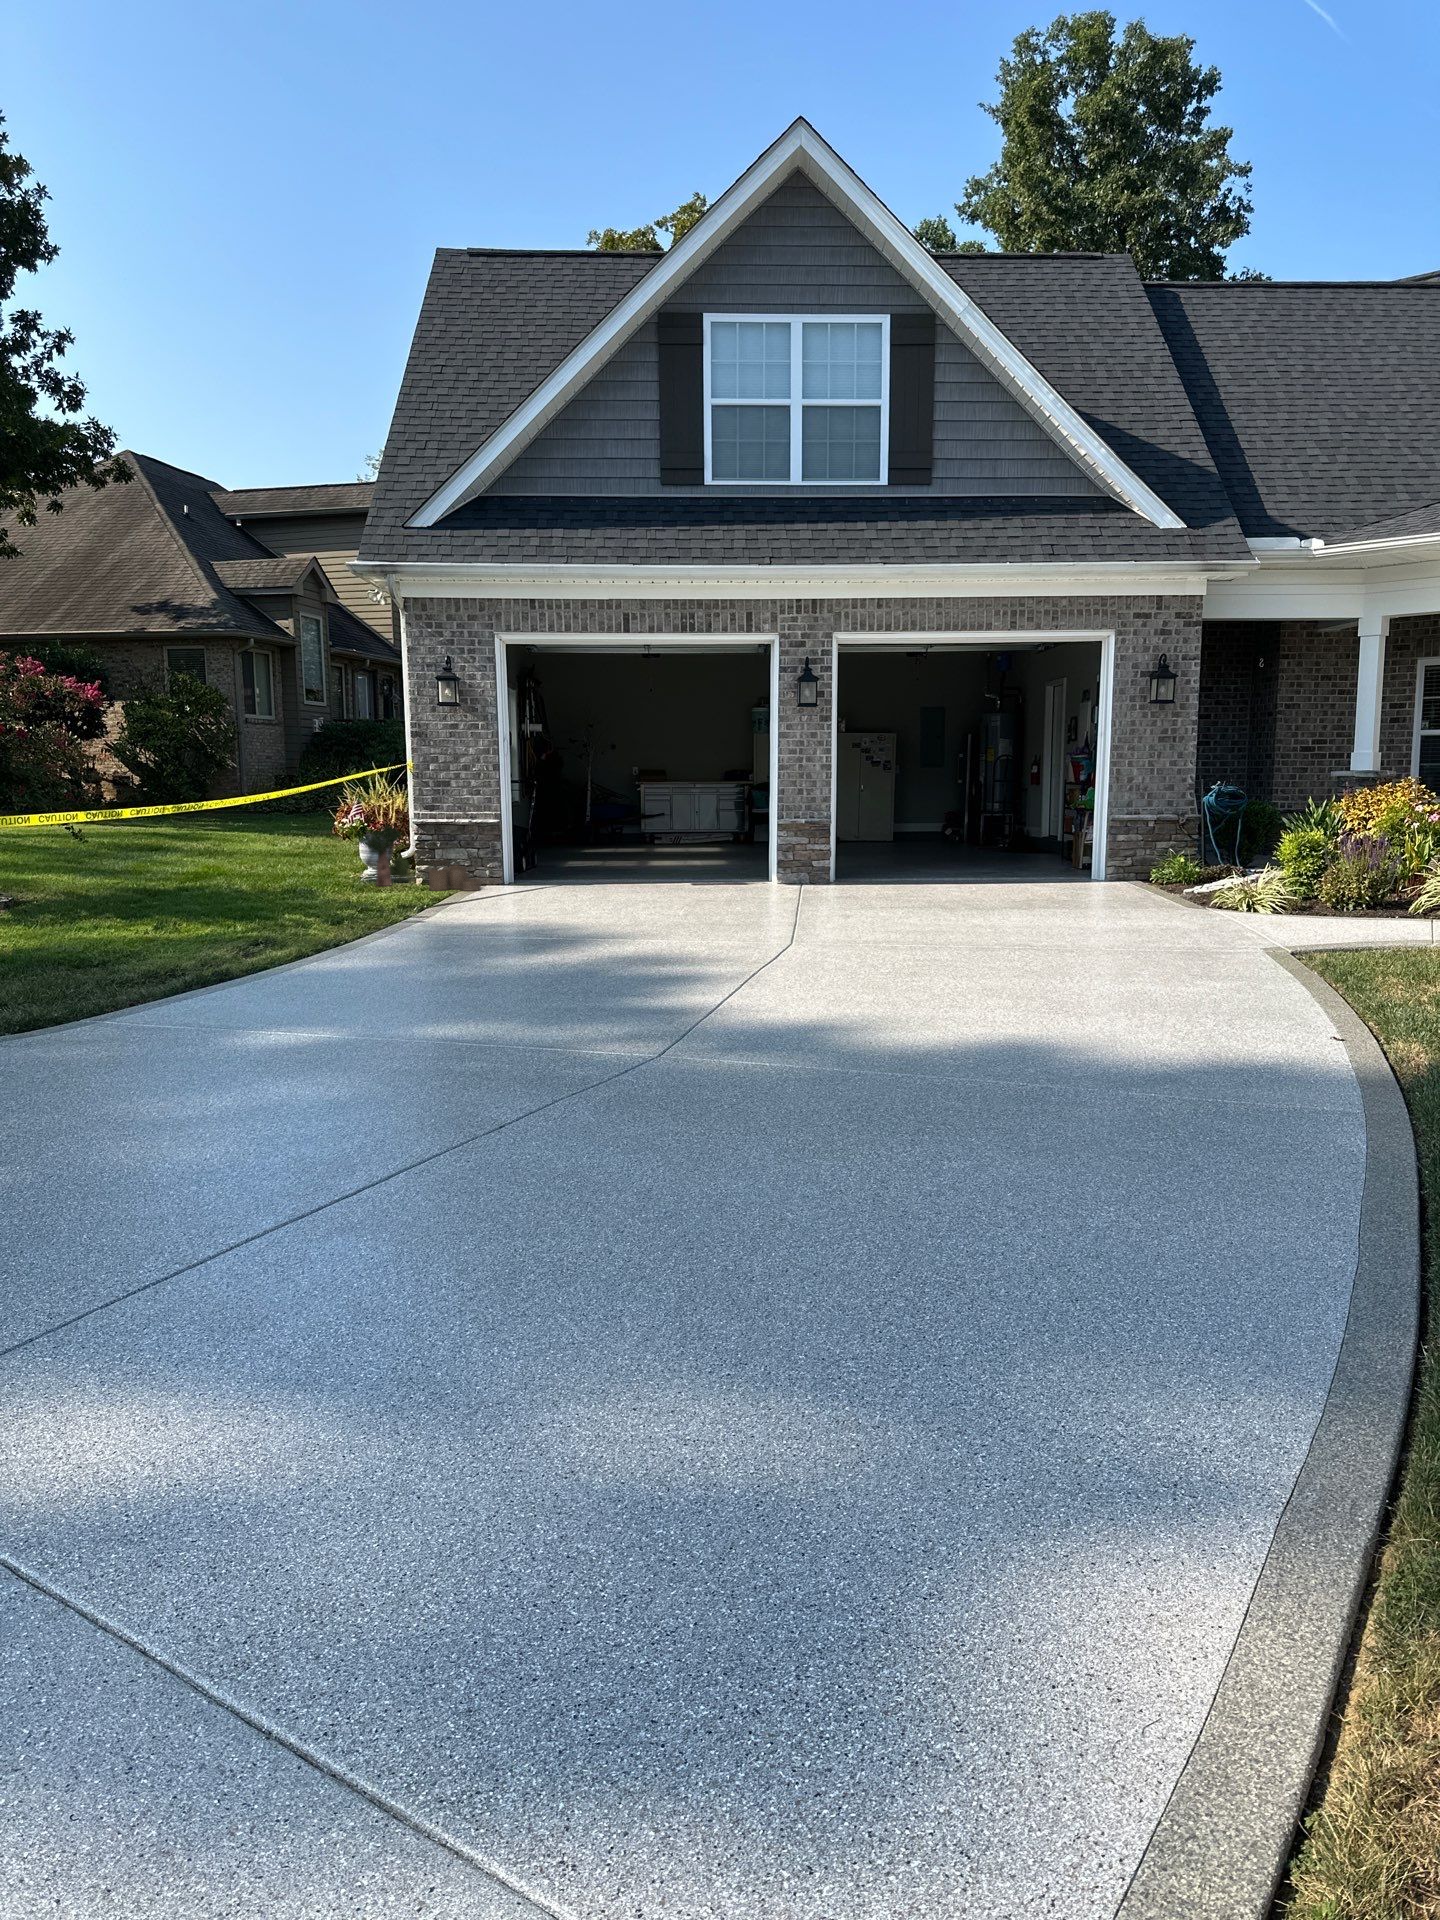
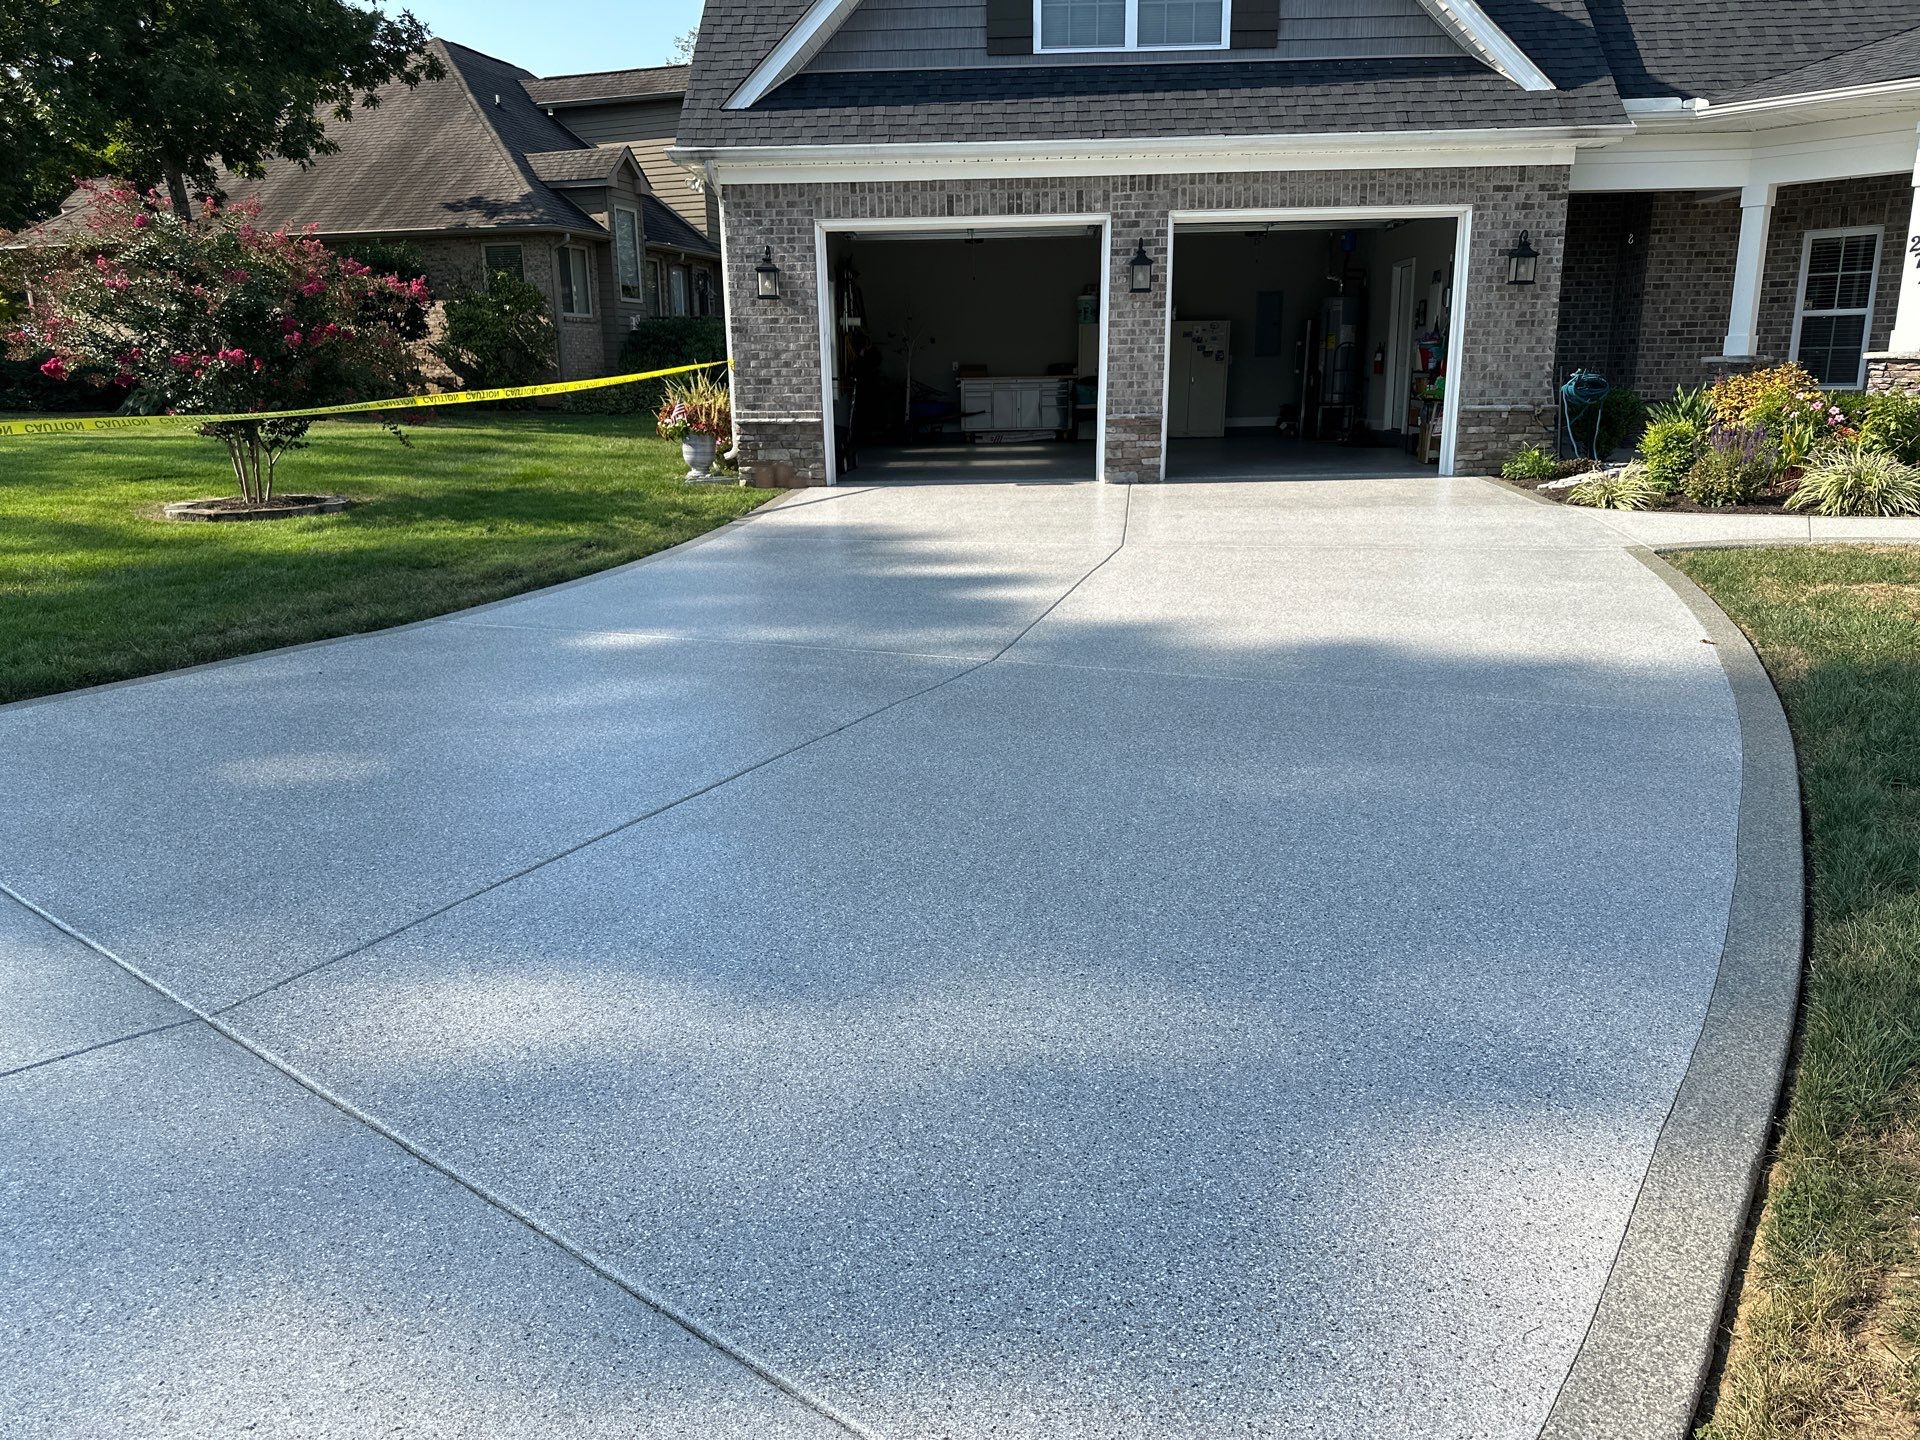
potted plant: present [365,825,411,886] -> none [690,420,739,483]

